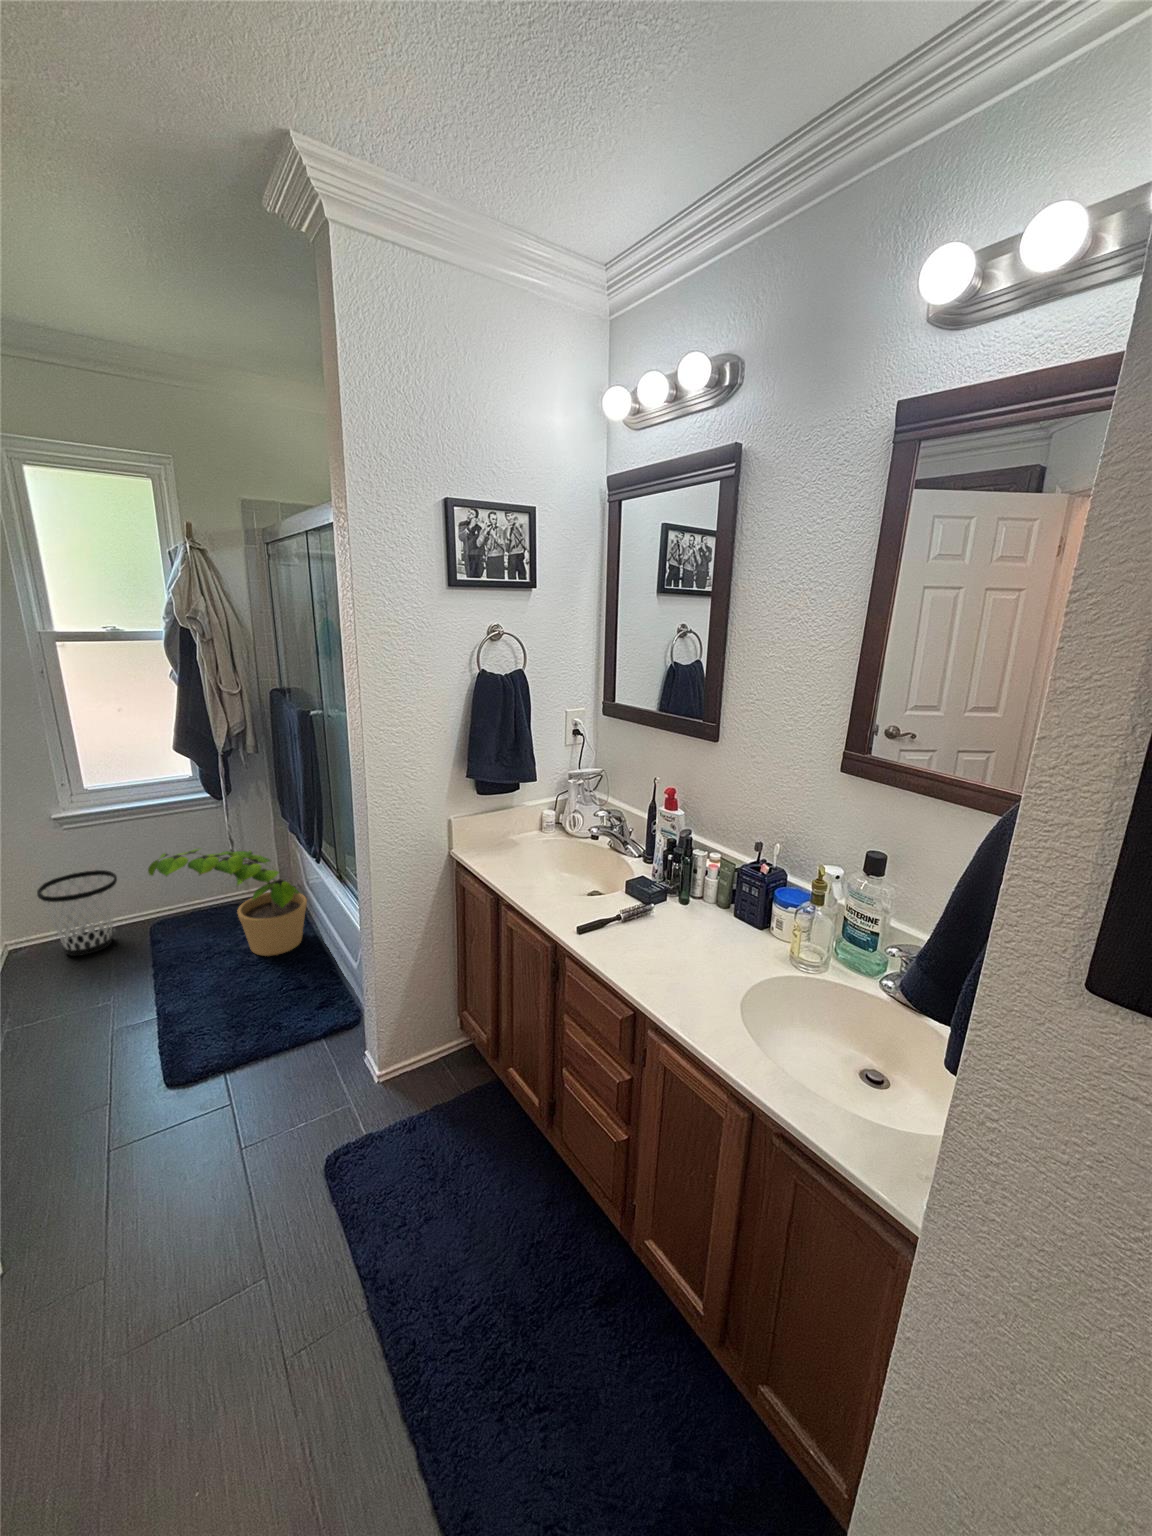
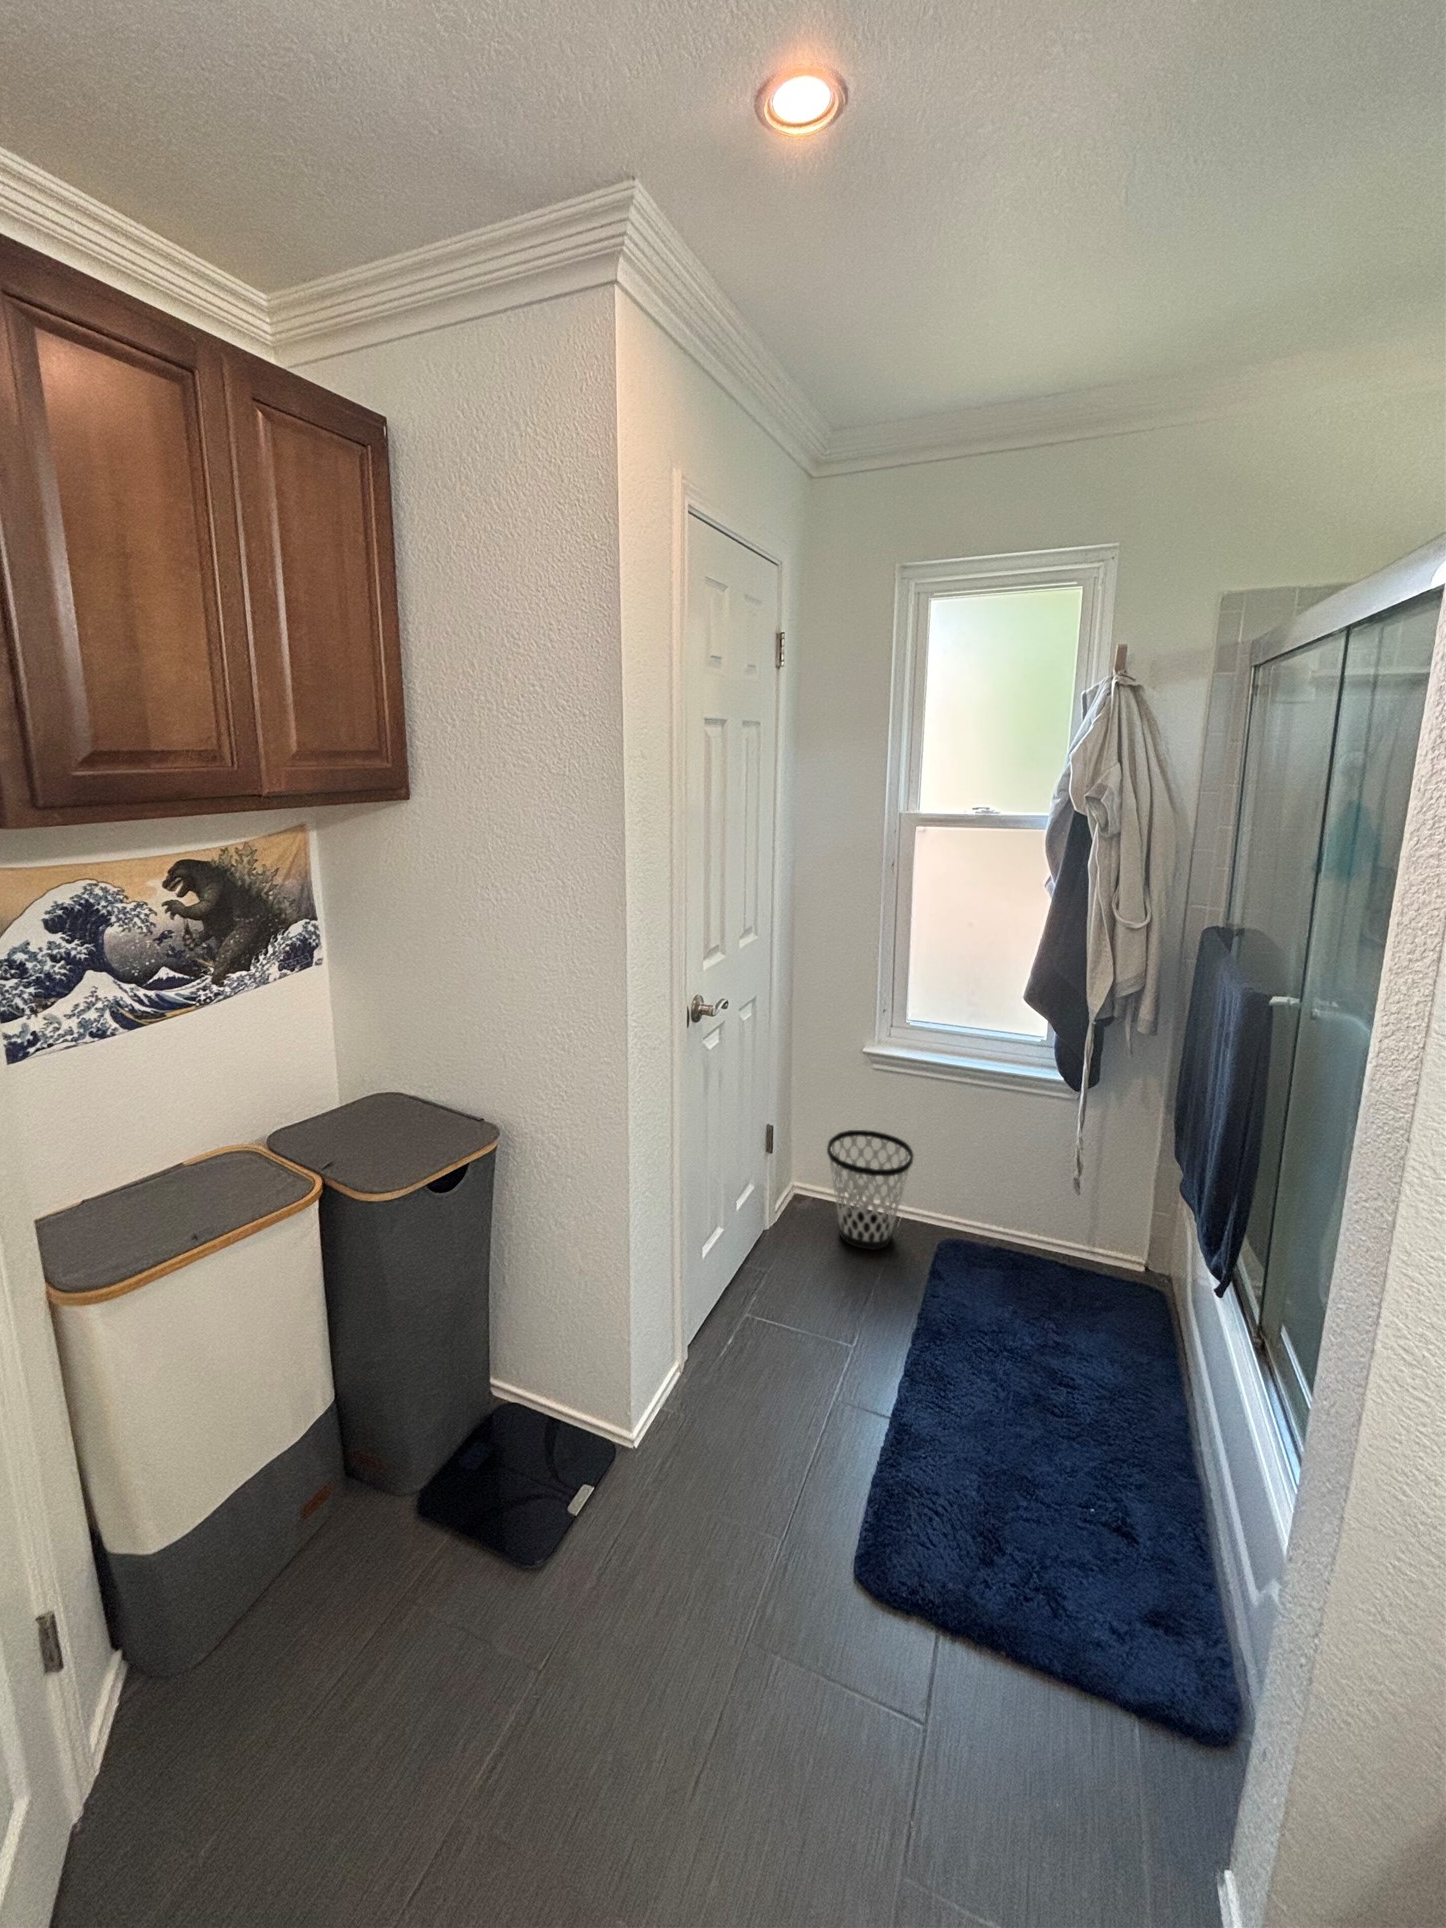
potted plant: present [148,849,307,956] -> none [937,1162,1182,1430]

